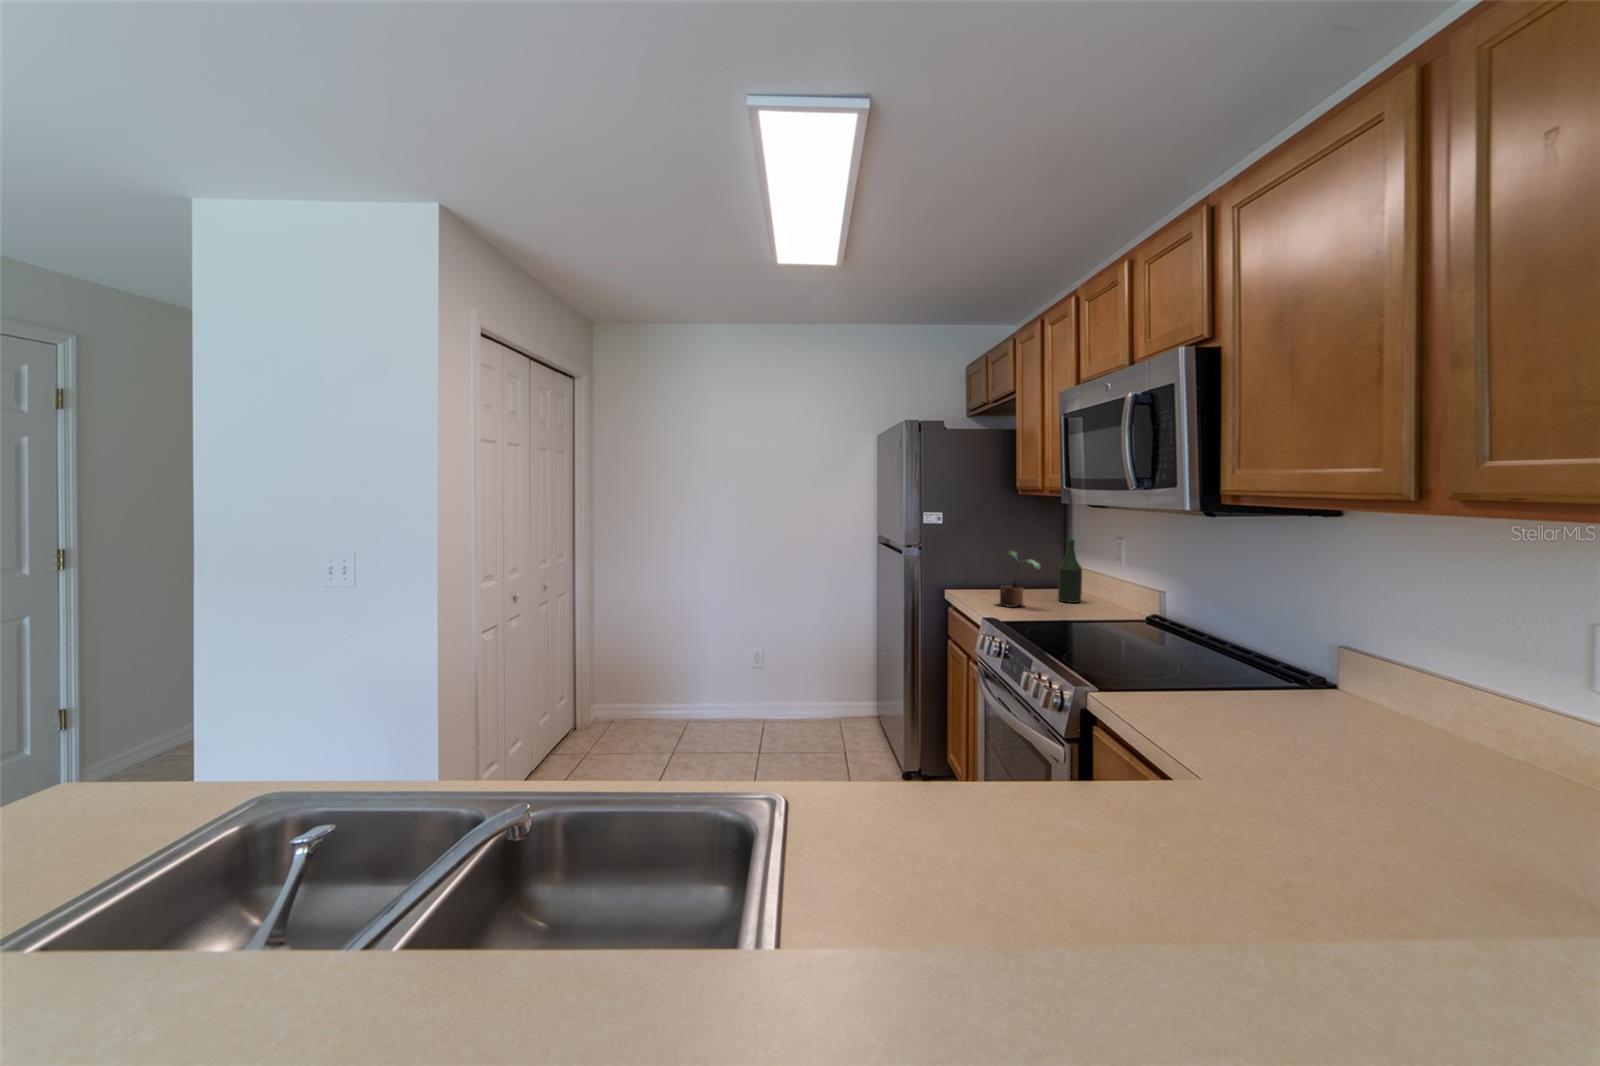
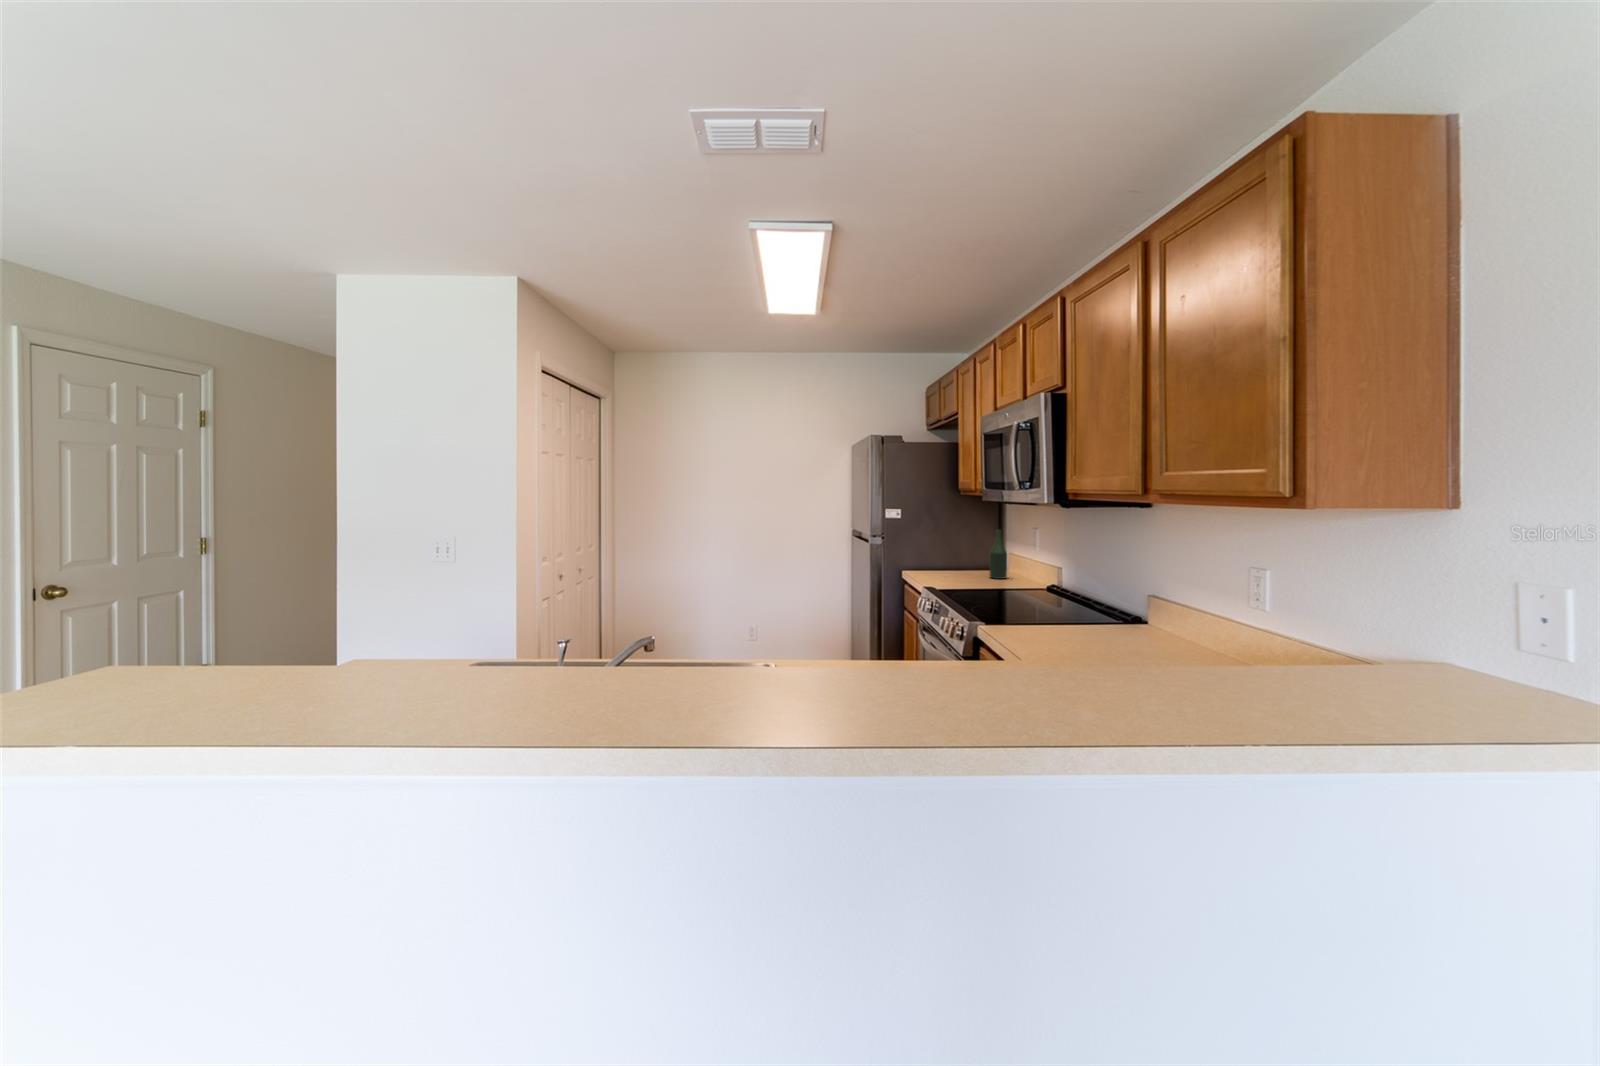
potted plant: present [996,550,1042,607] -> none [937,537,973,581]

